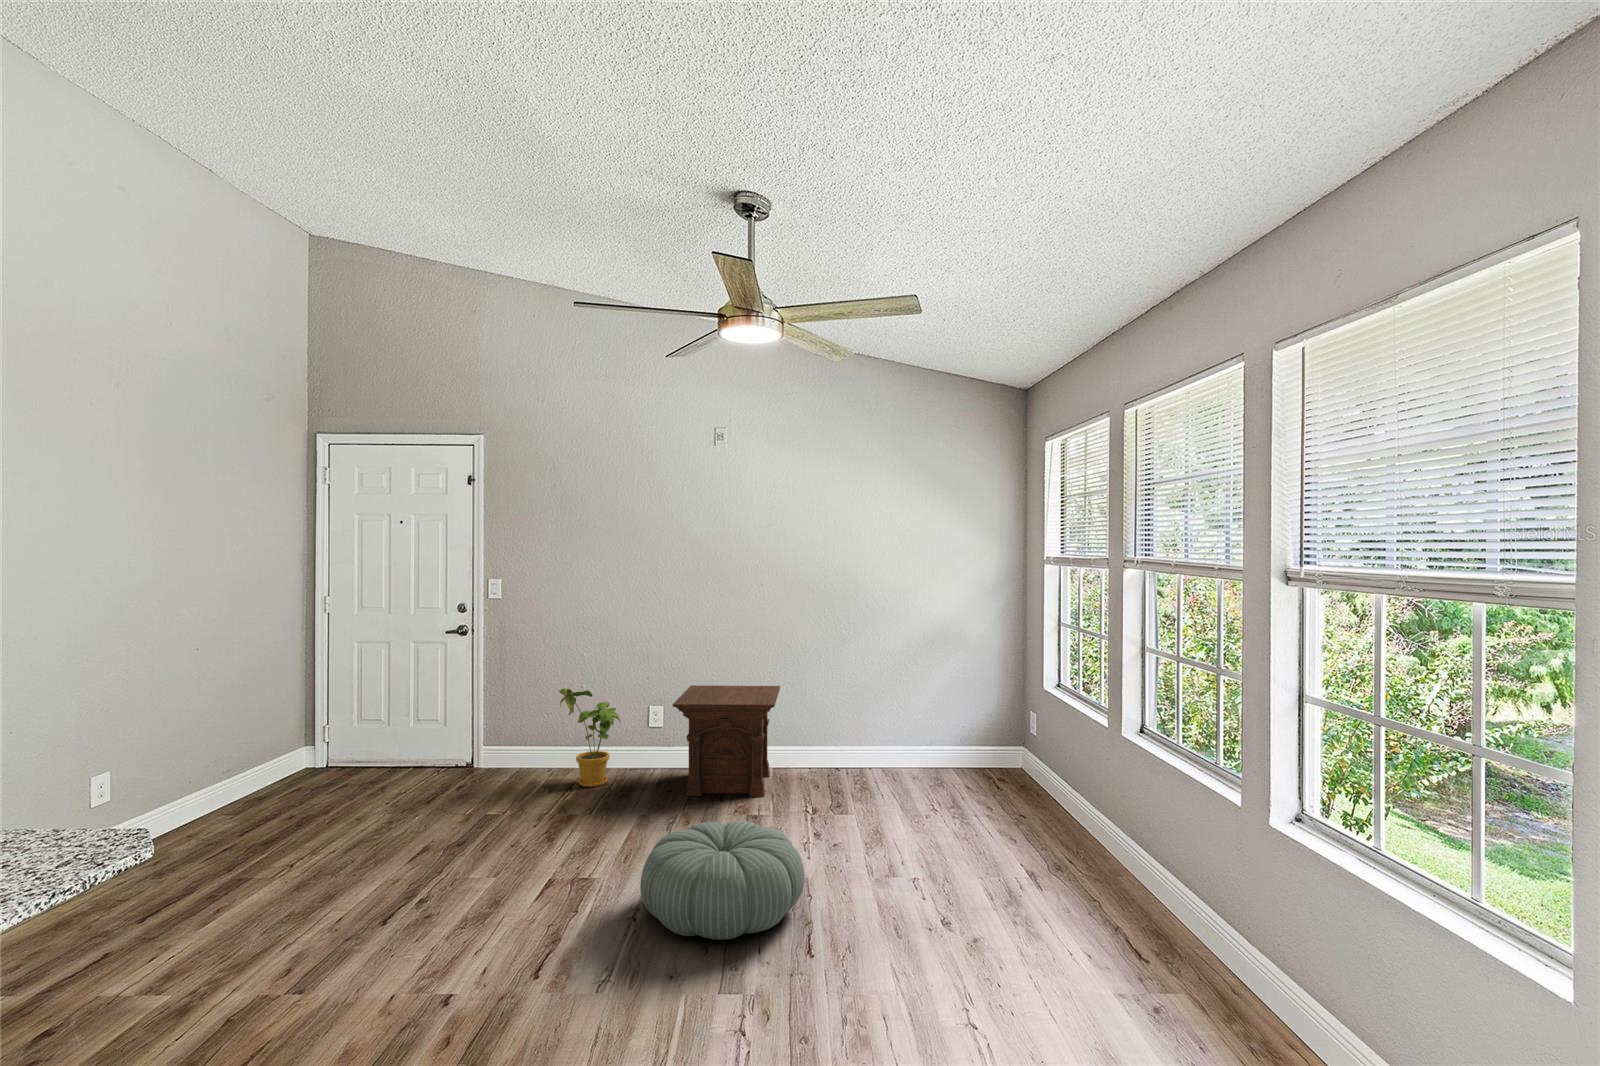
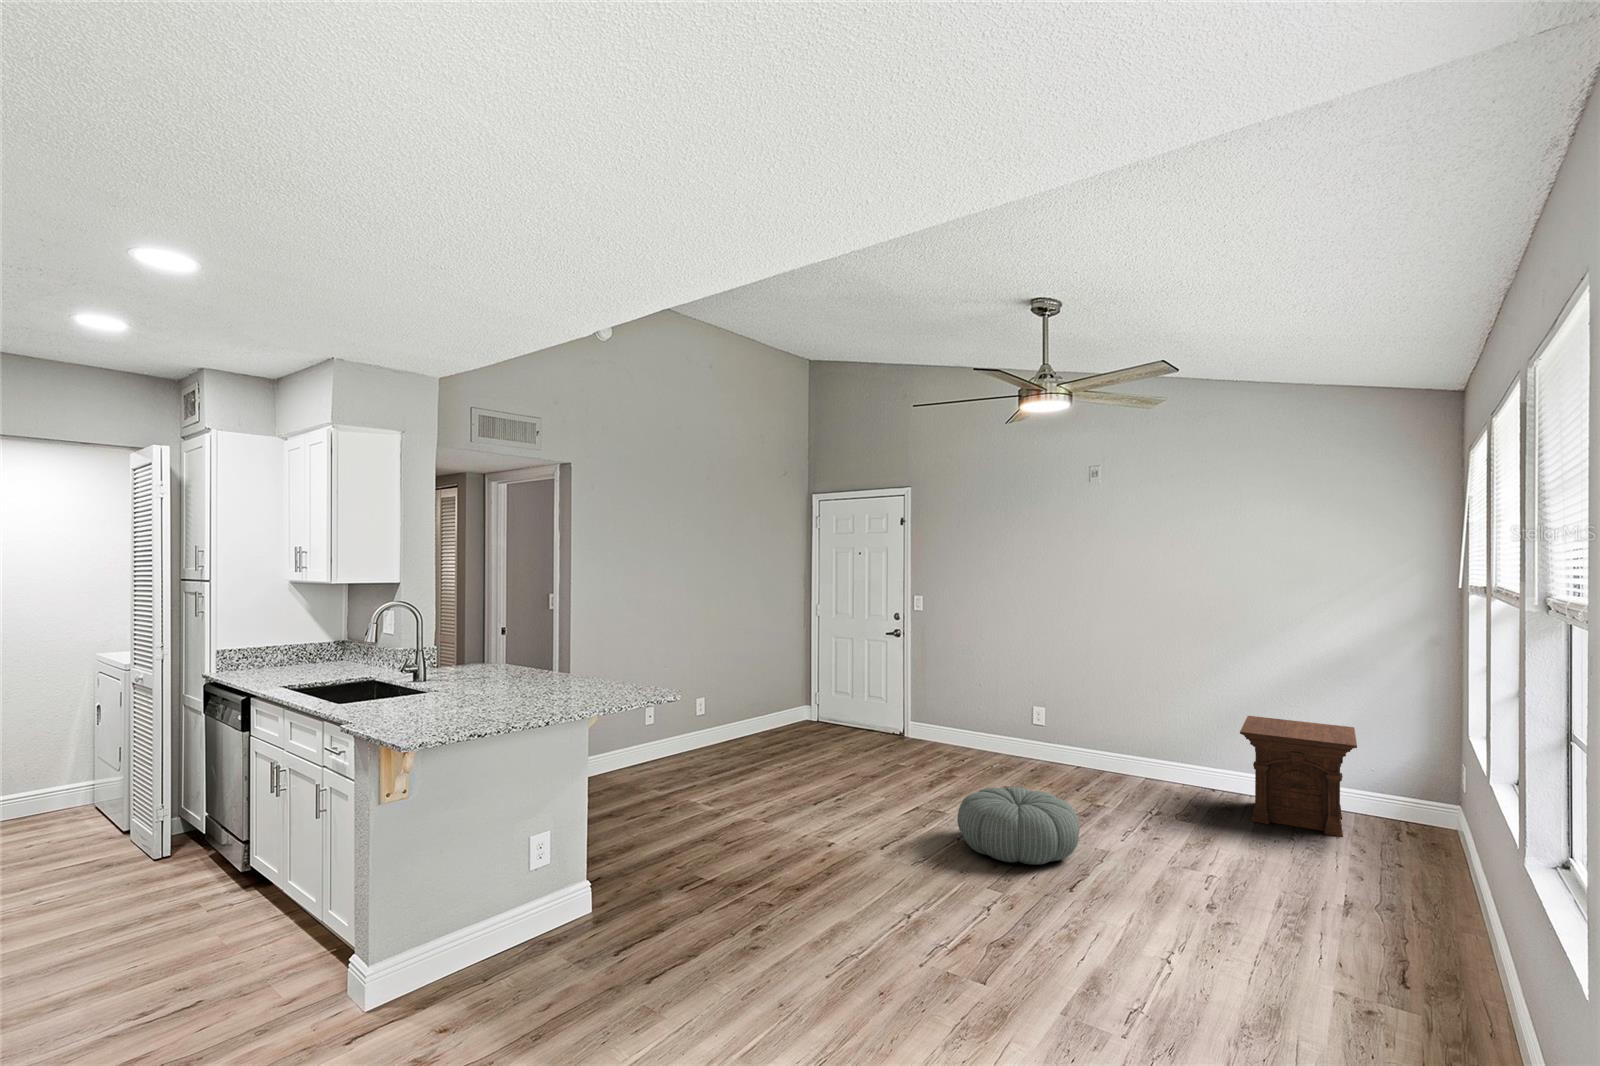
side table: present [673,685,780,797] -> present [1240,716,1357,837]
house plant: present [559,689,621,787] -> none [956,682,1004,763]

